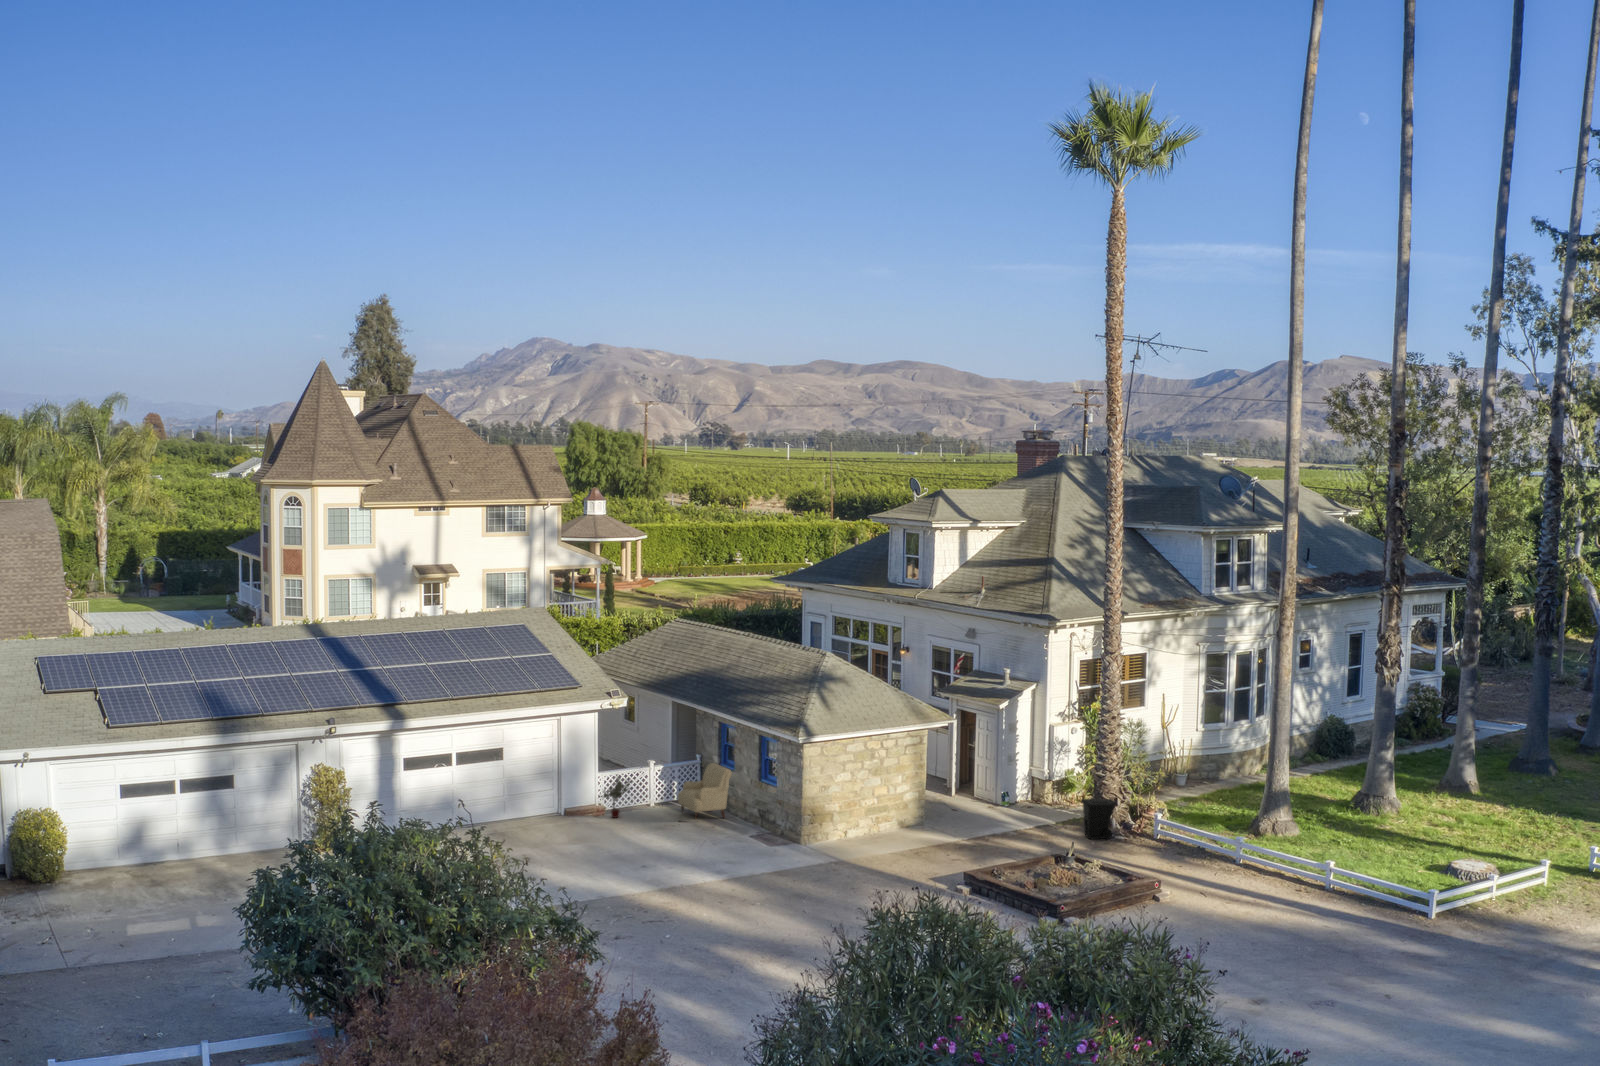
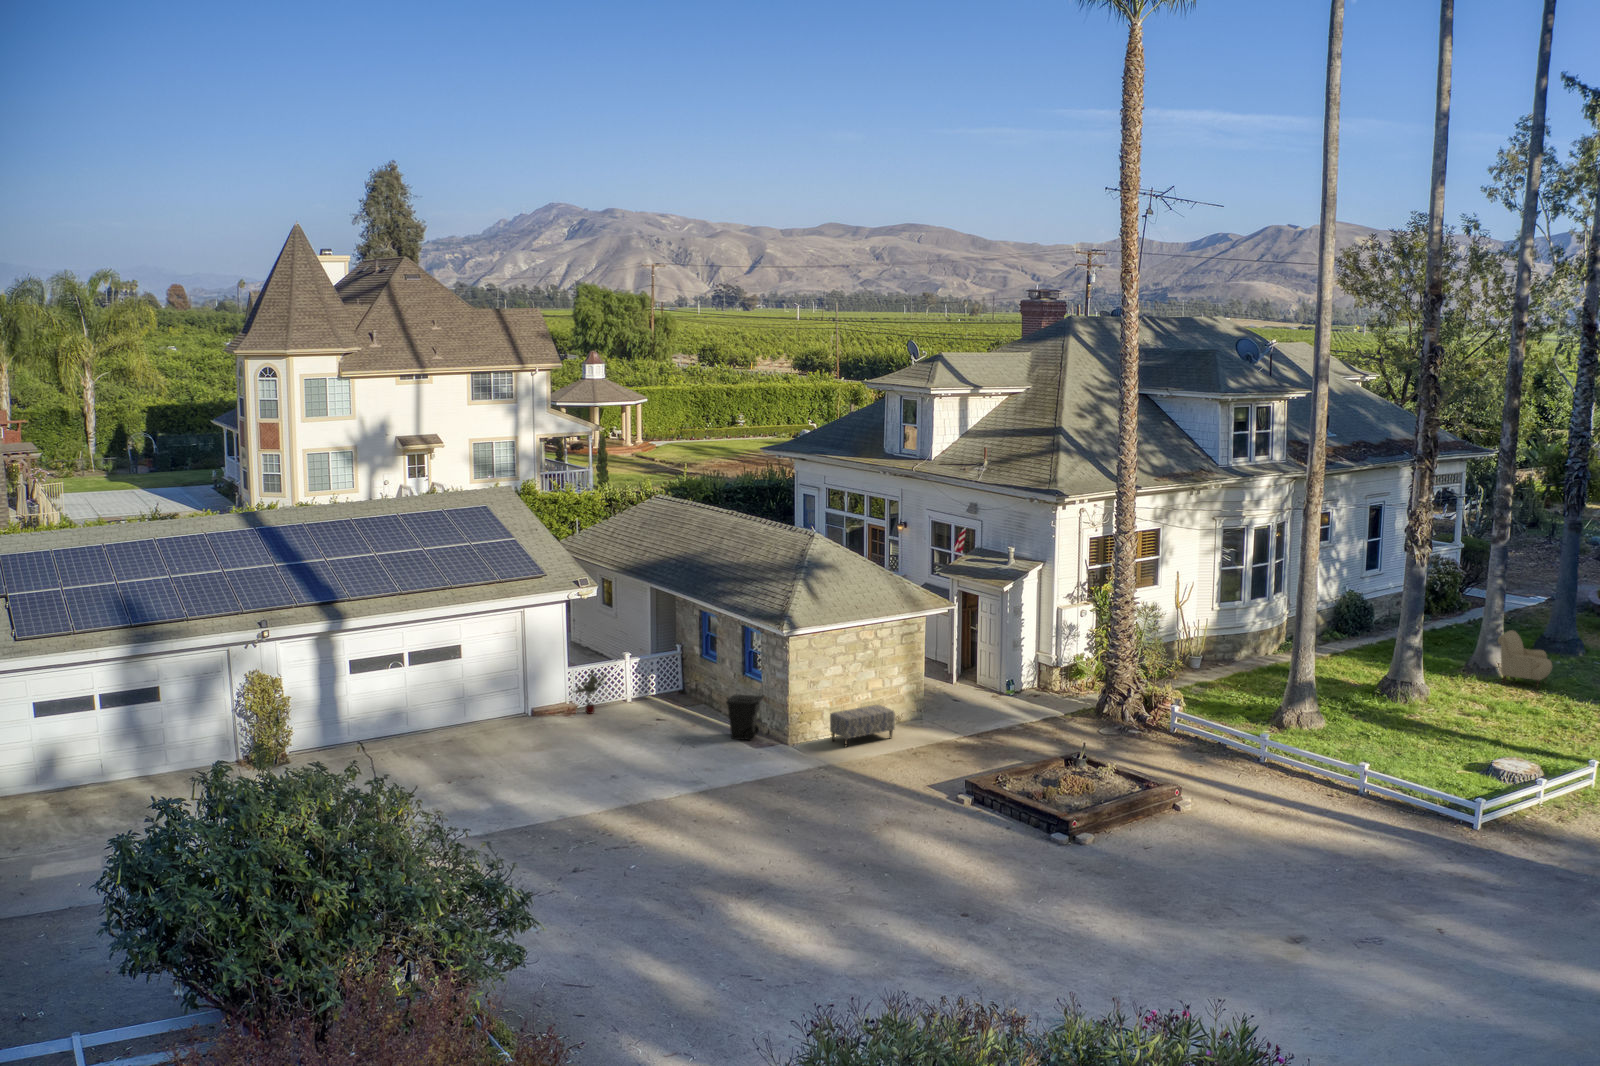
chair: present [678,763,732,819] -> present [1498,630,1552,688]
trash can: present [1081,798,1118,839] -> present [726,695,764,740]
bench: none [840,809,900,848] -> present [830,705,895,747]

